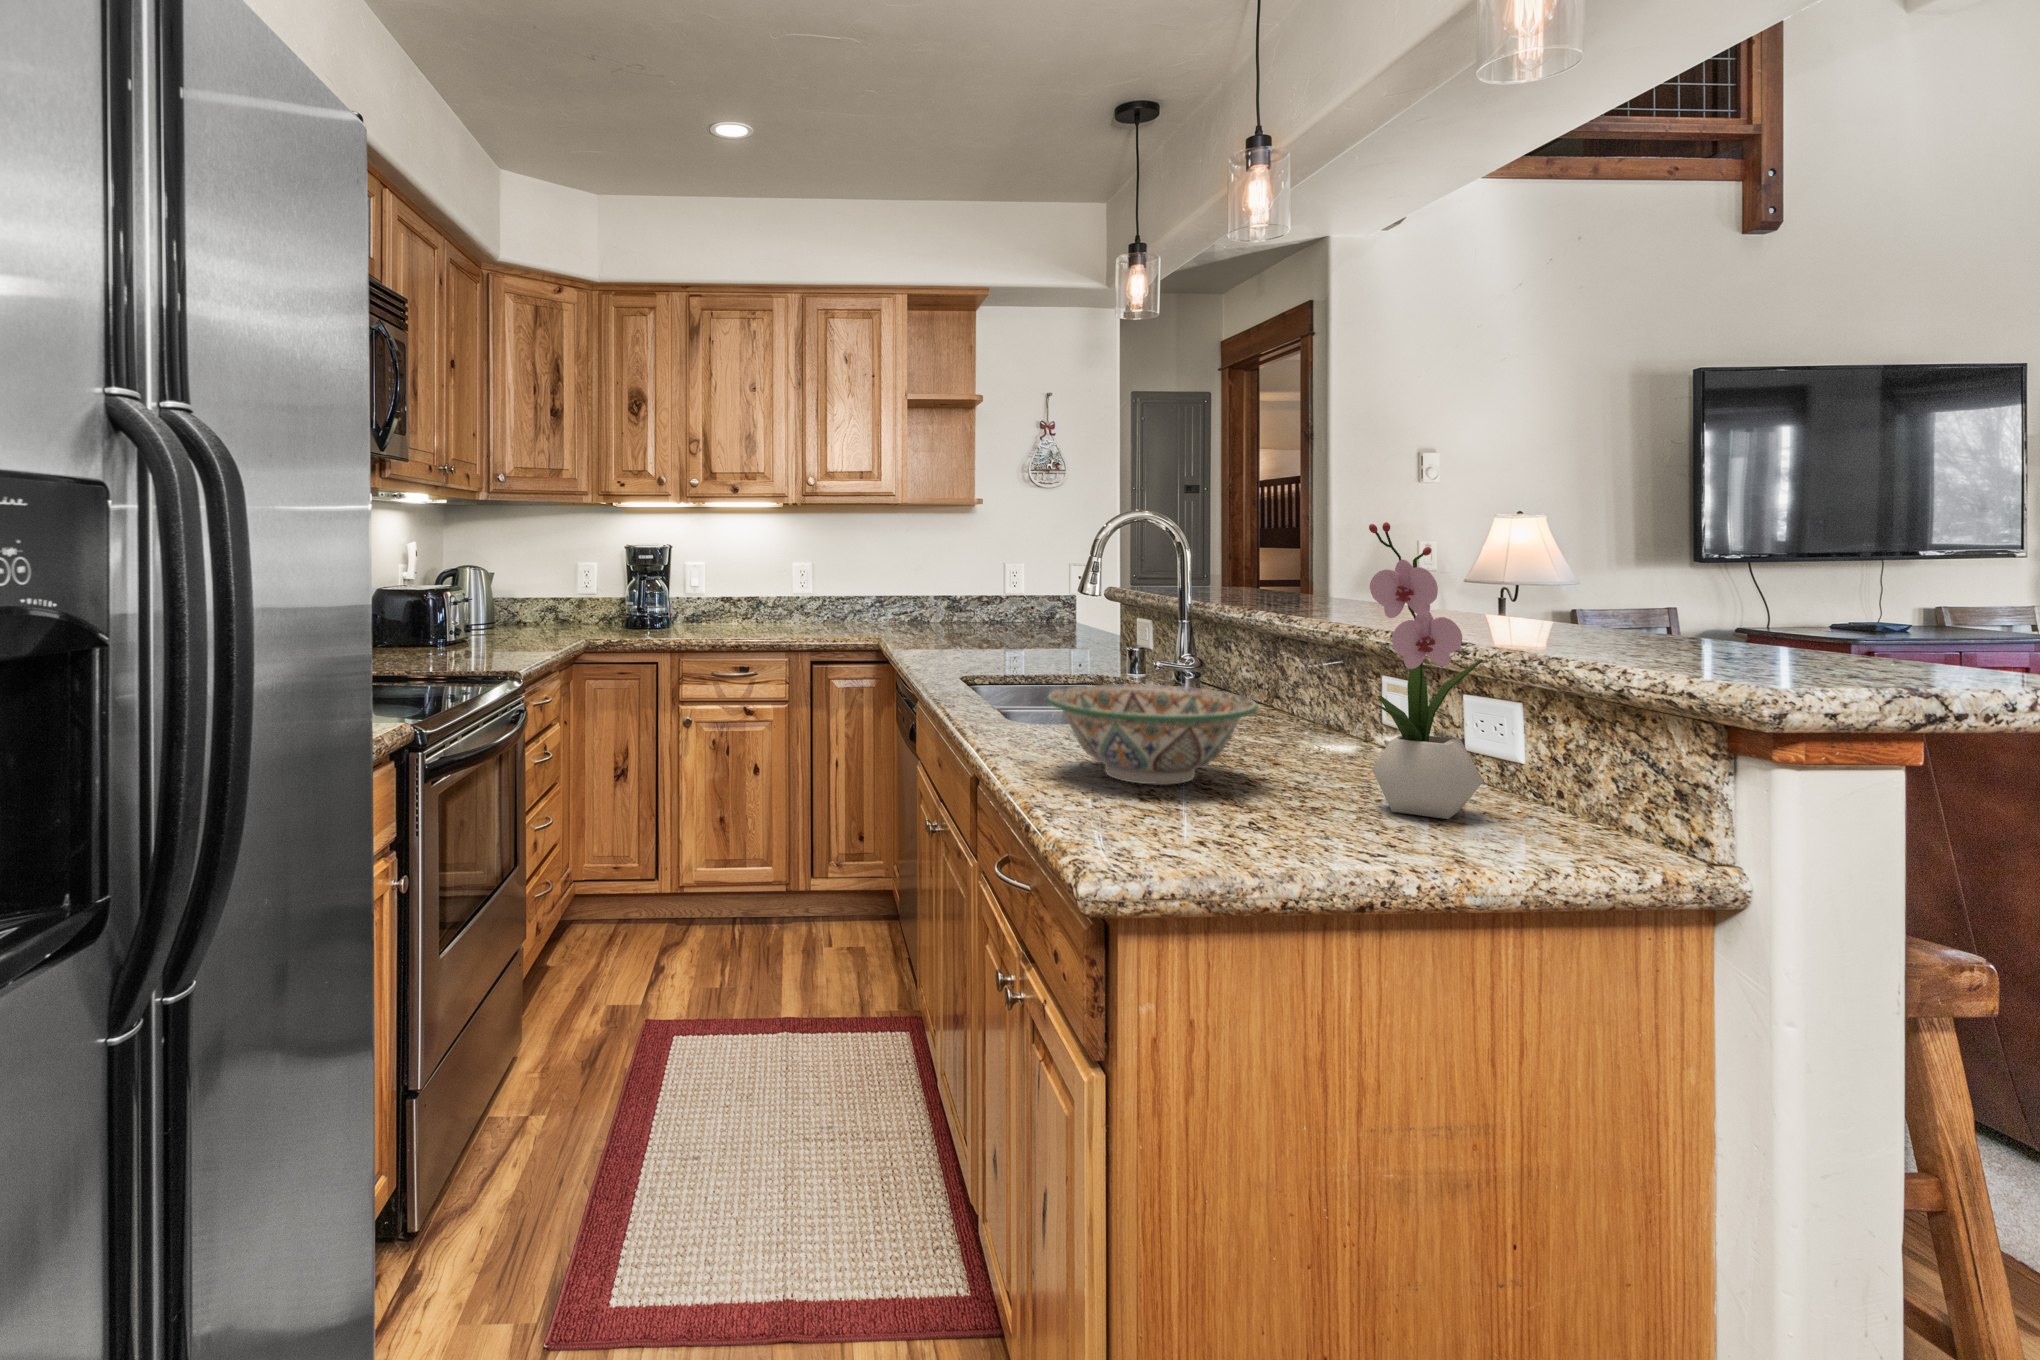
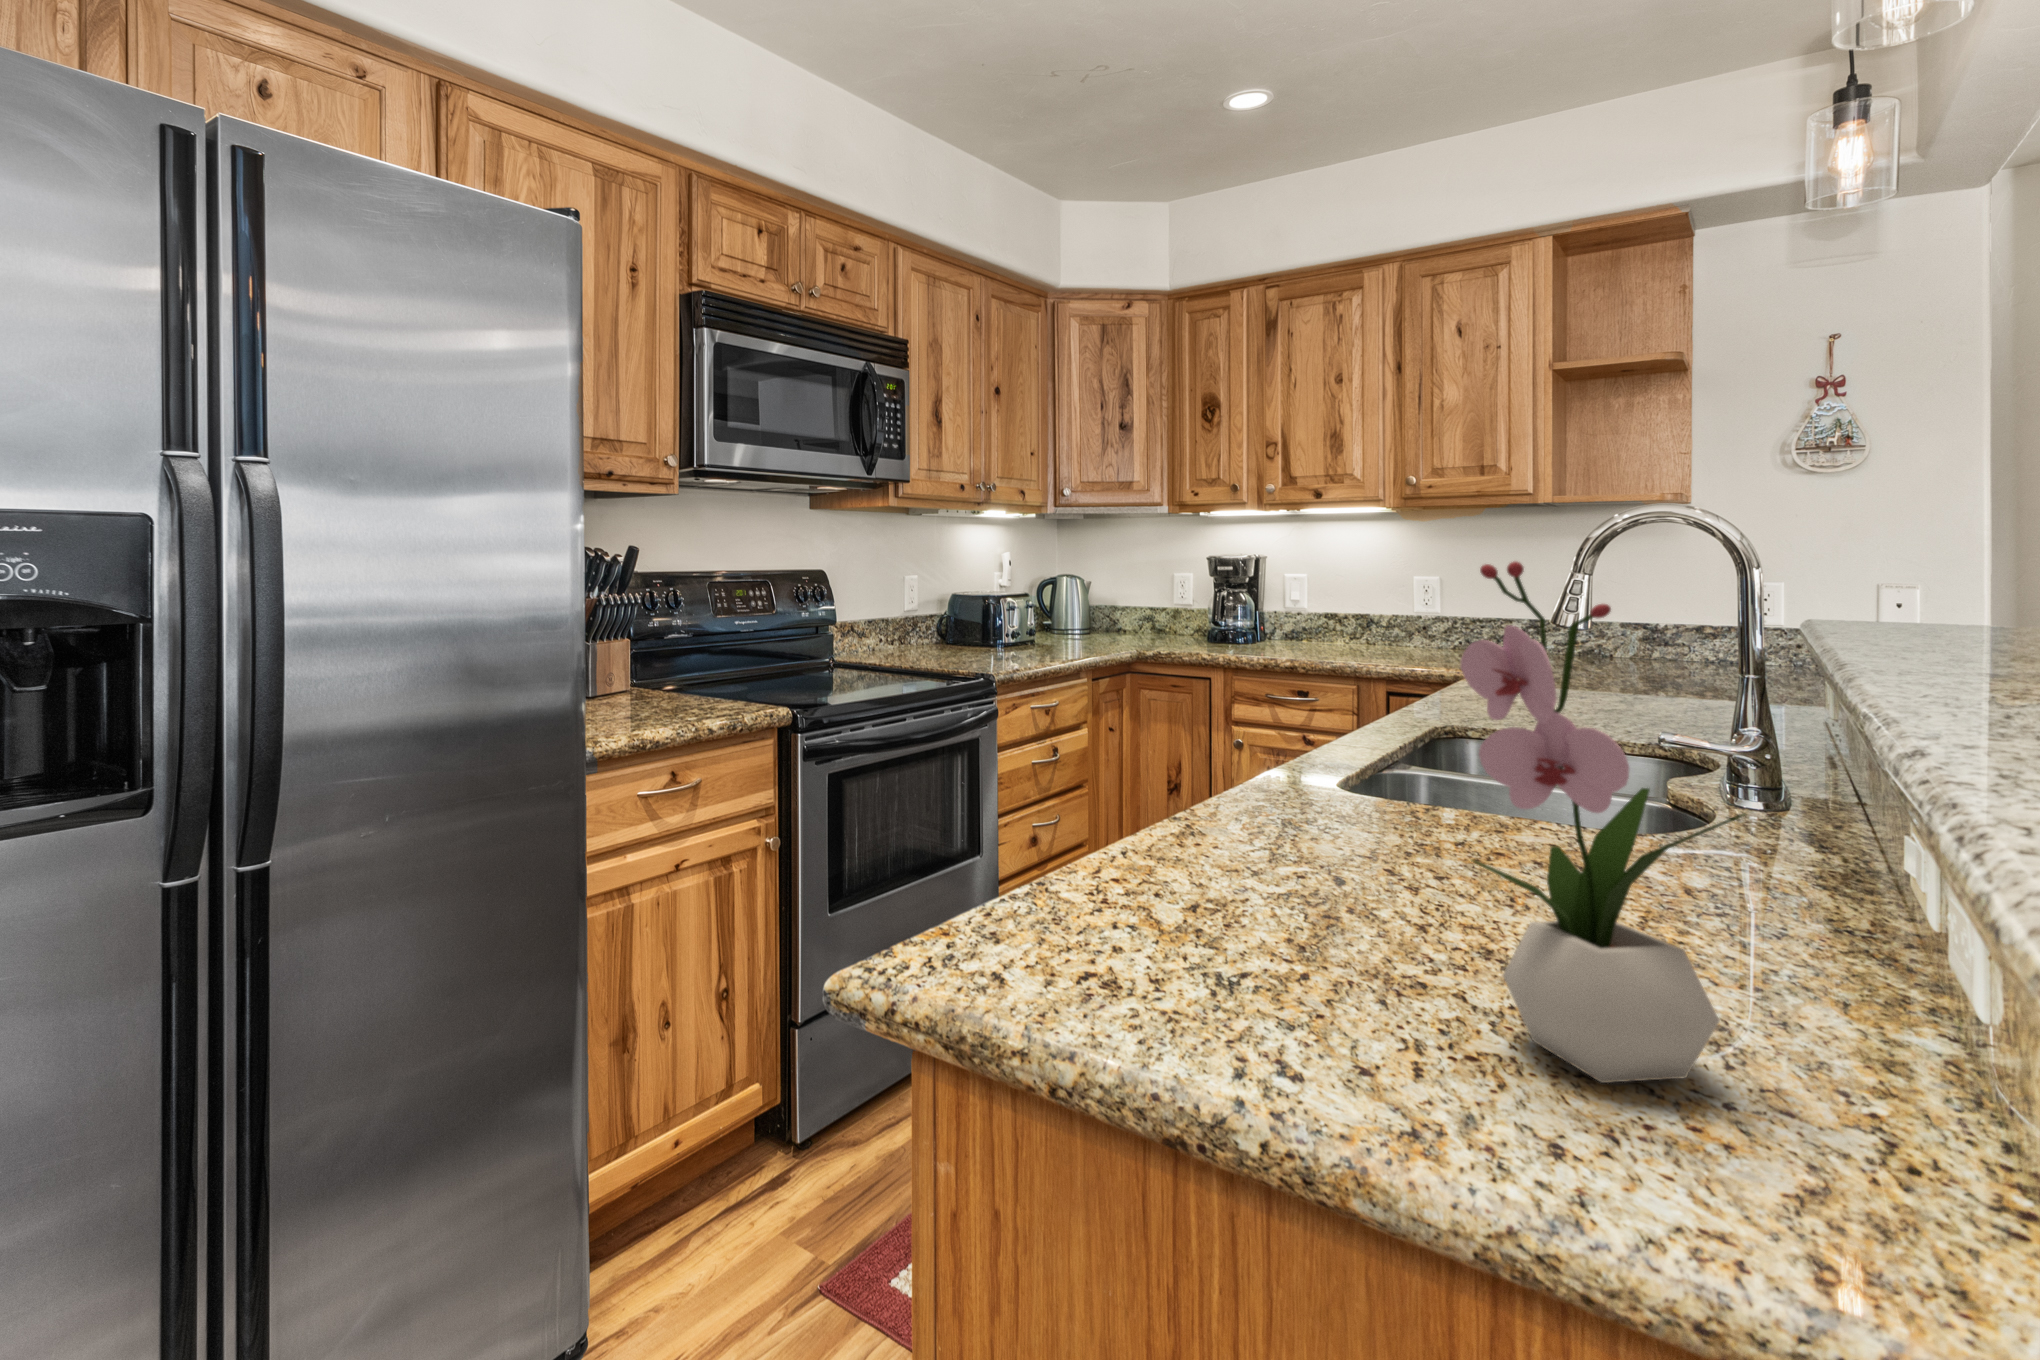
decorative bowl: present [1047,684,1258,785] -> none [1154,763,1456,917]

